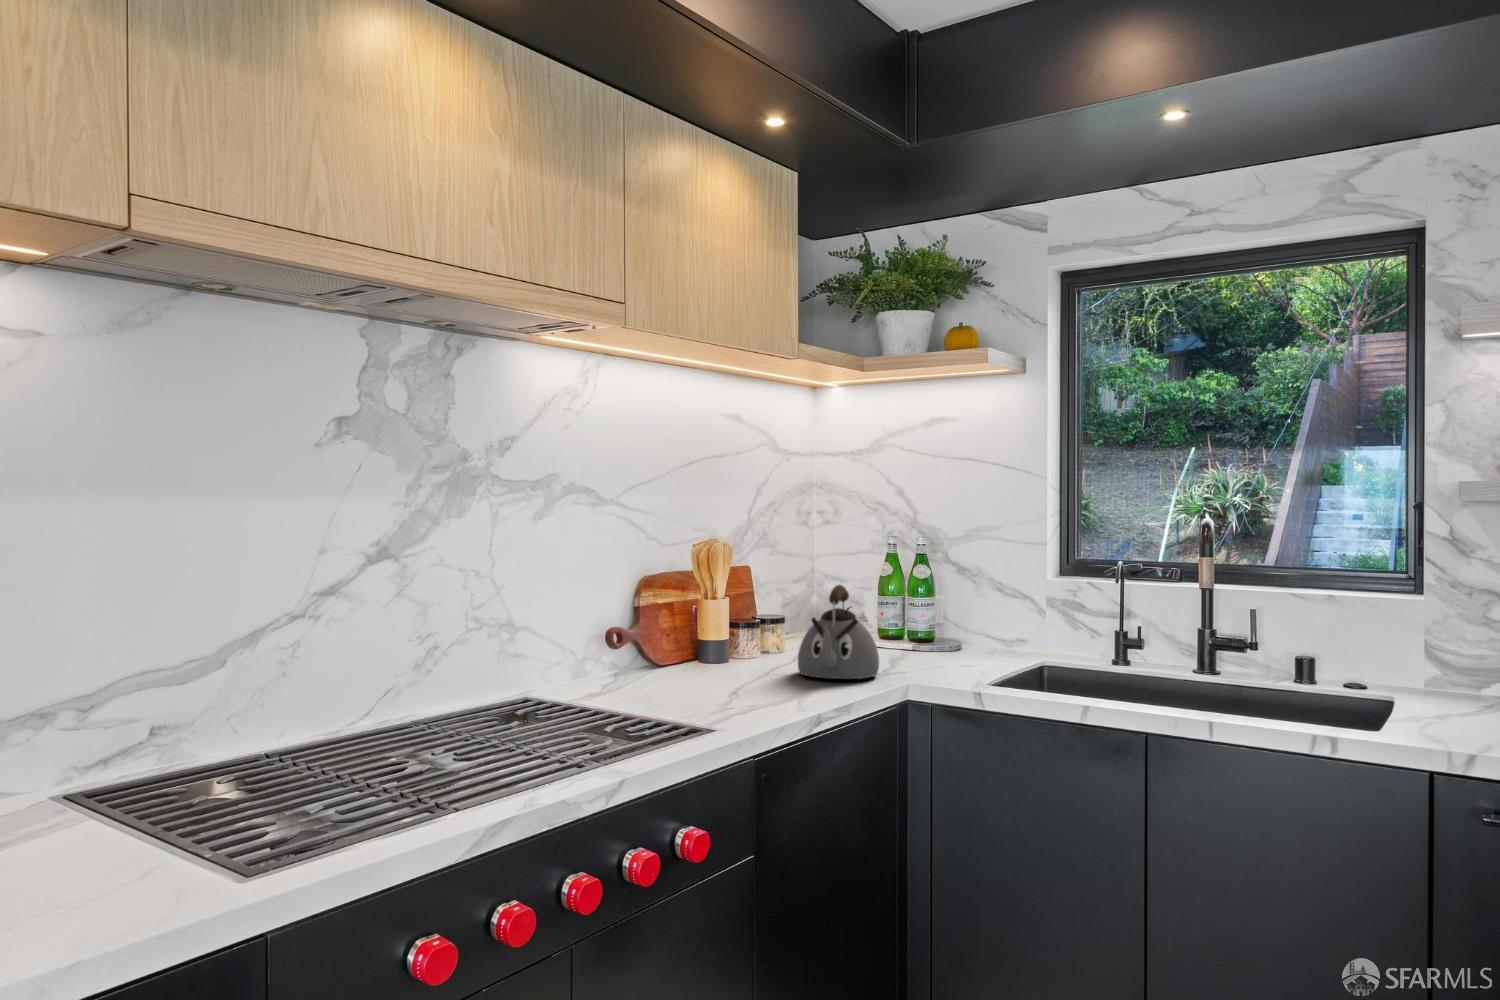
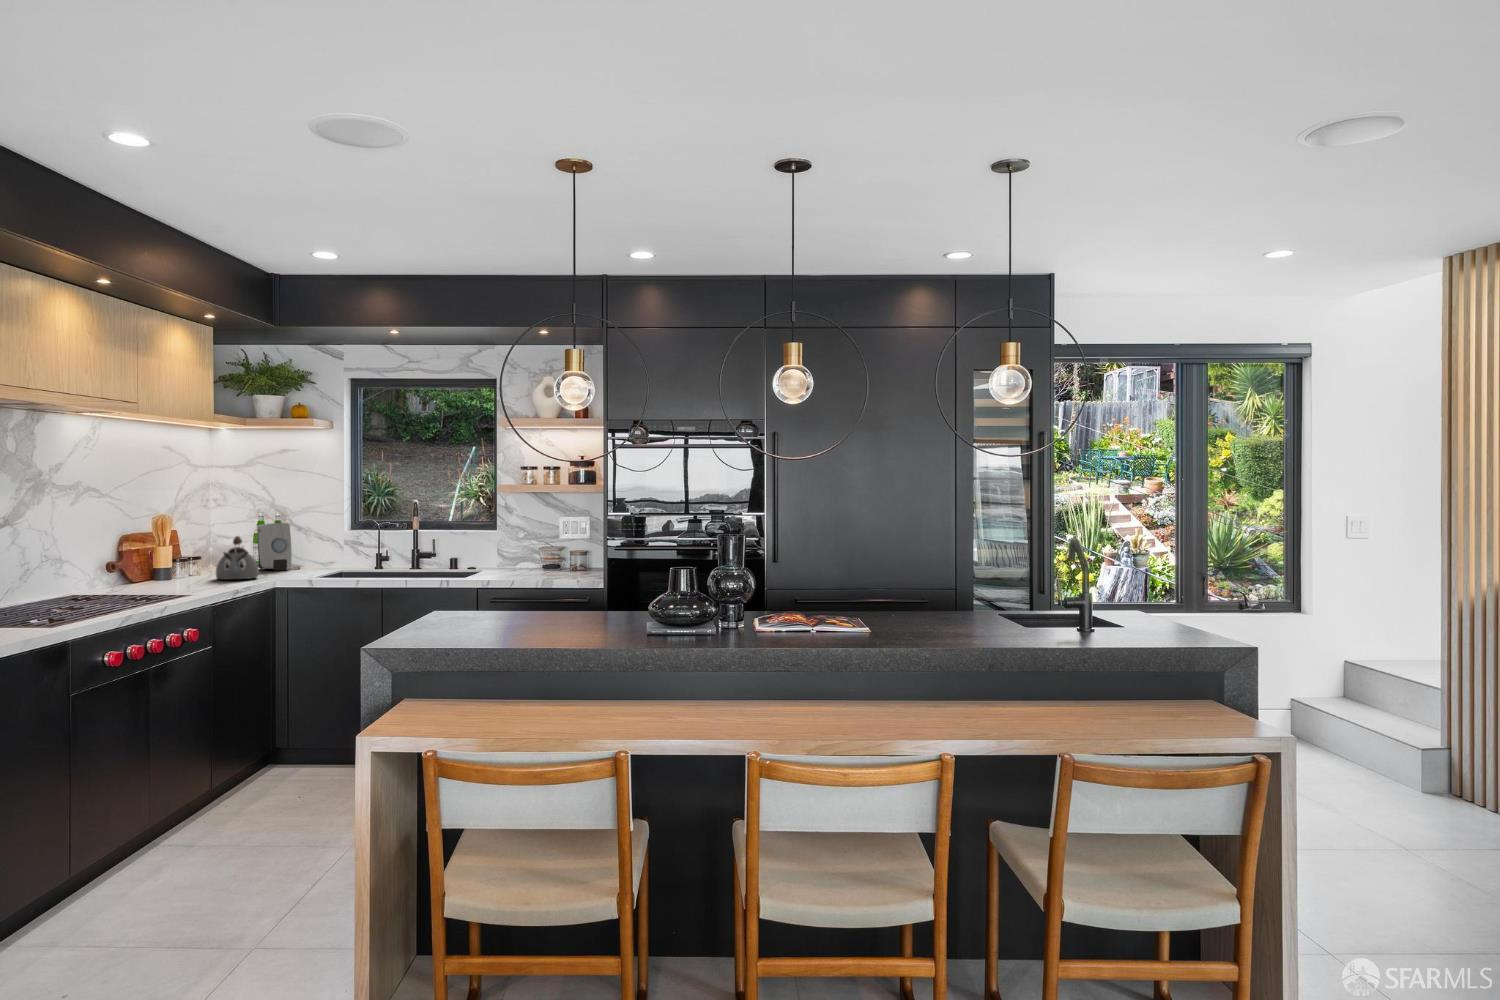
soap dispenser: none [886,560,945,654] -> present [257,523,291,570]

